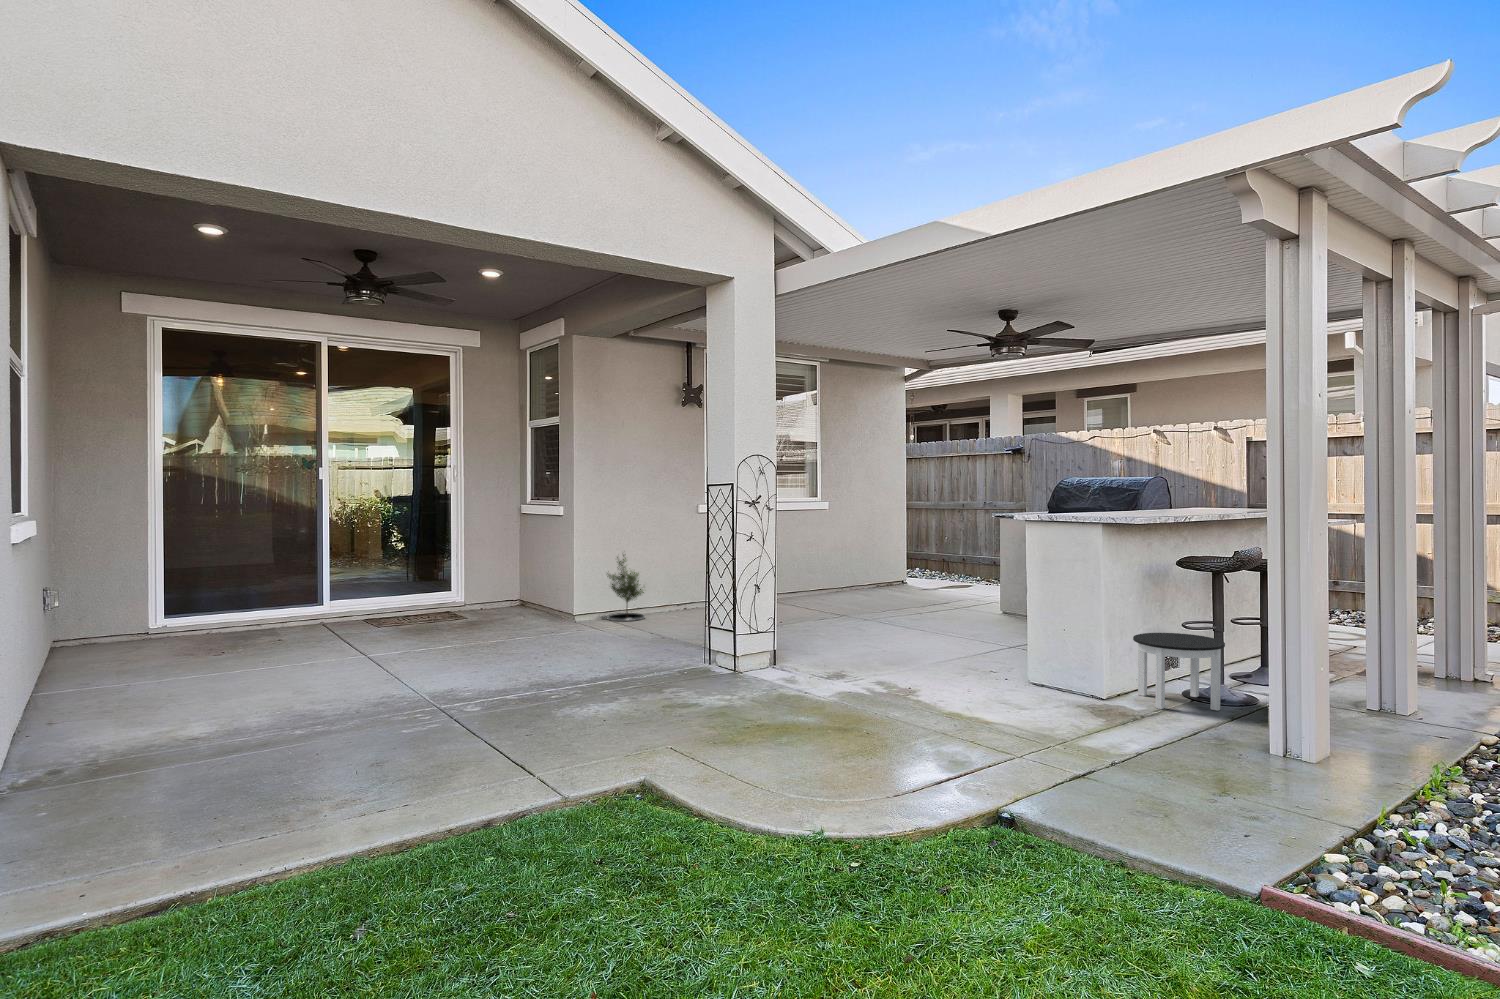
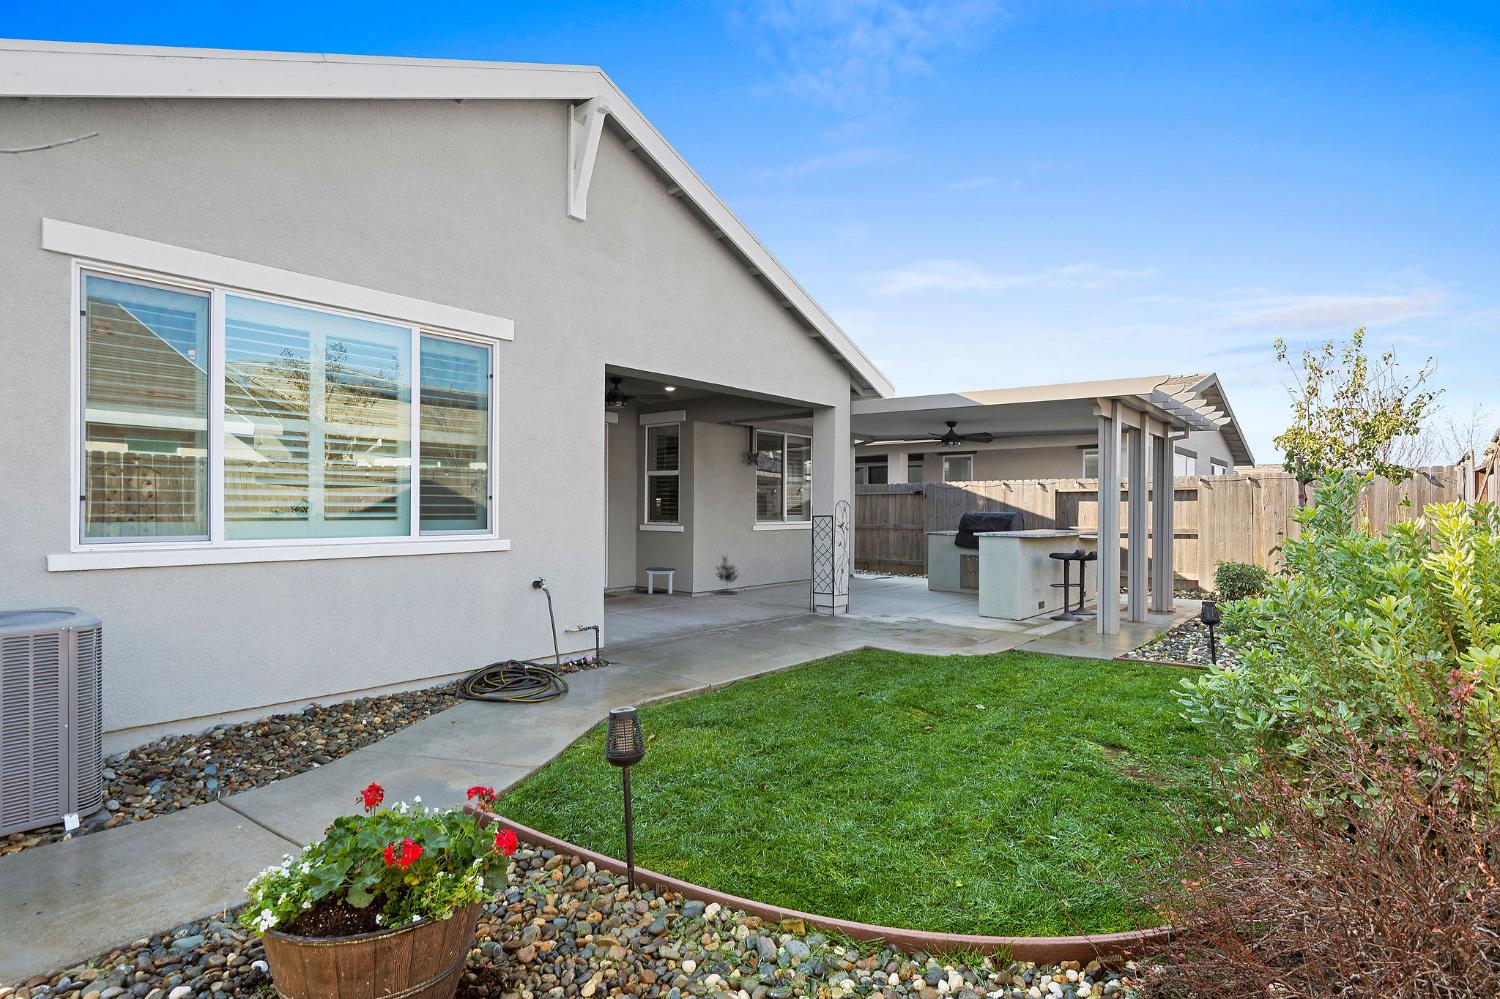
round table: present [1133,633,1225,711] -> present [645,567,676,594]

